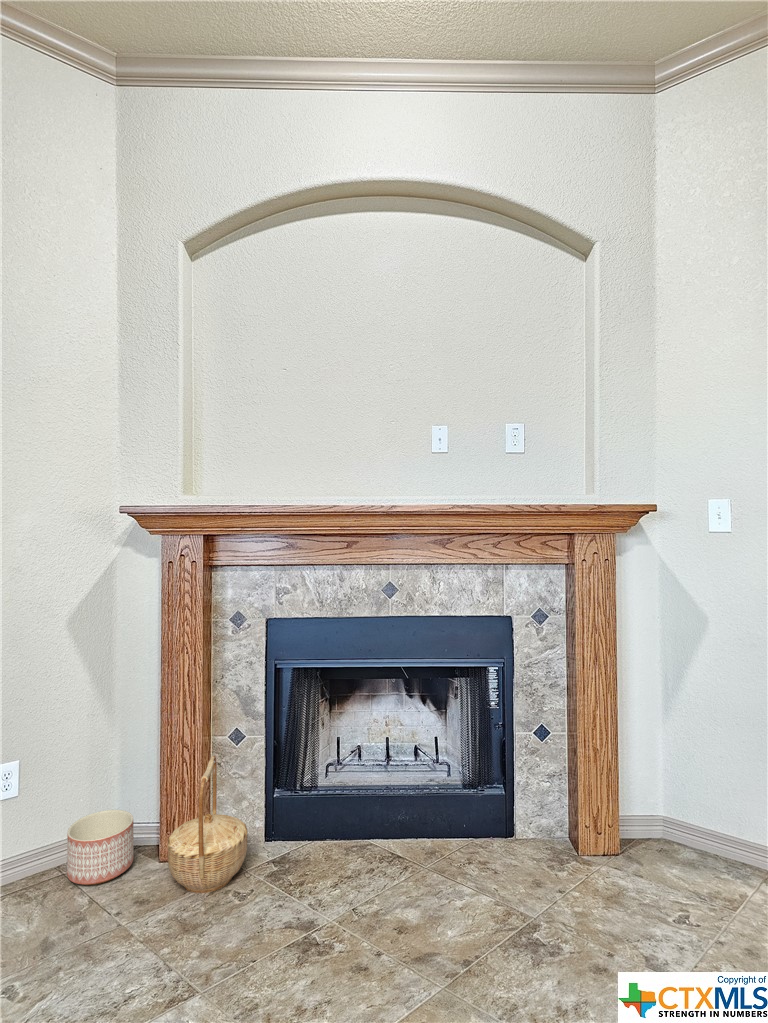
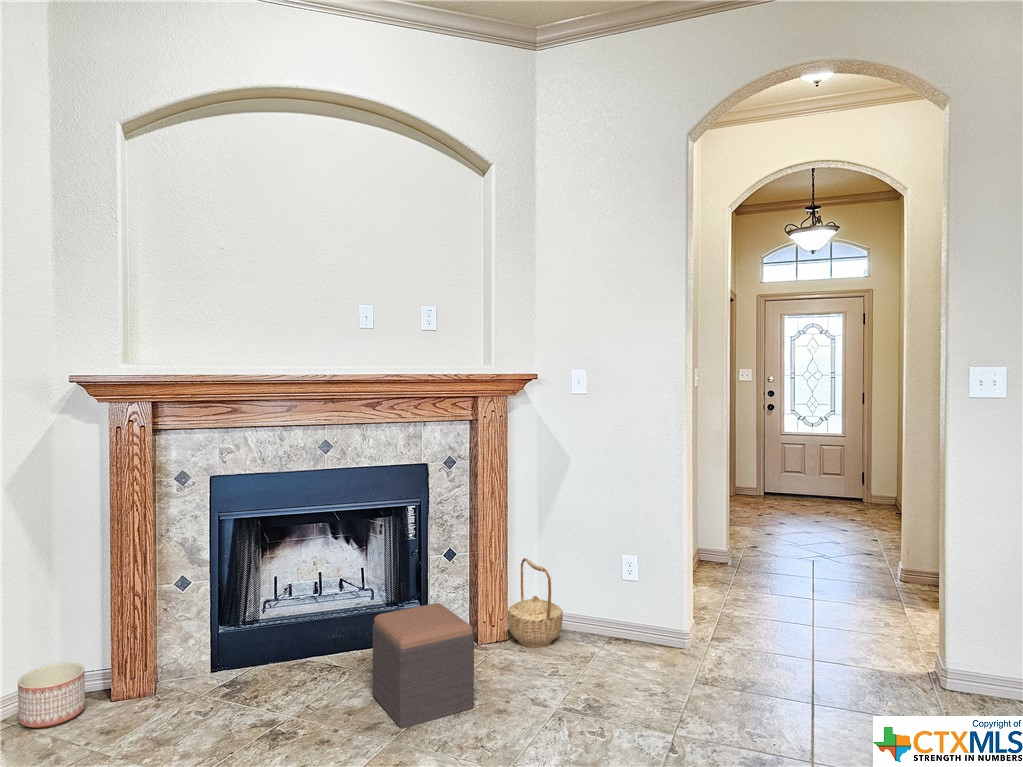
basket: present [168,756,248,893] -> present [508,558,563,648]
footstool: none [433,806,574,1001] -> present [373,603,474,729]

